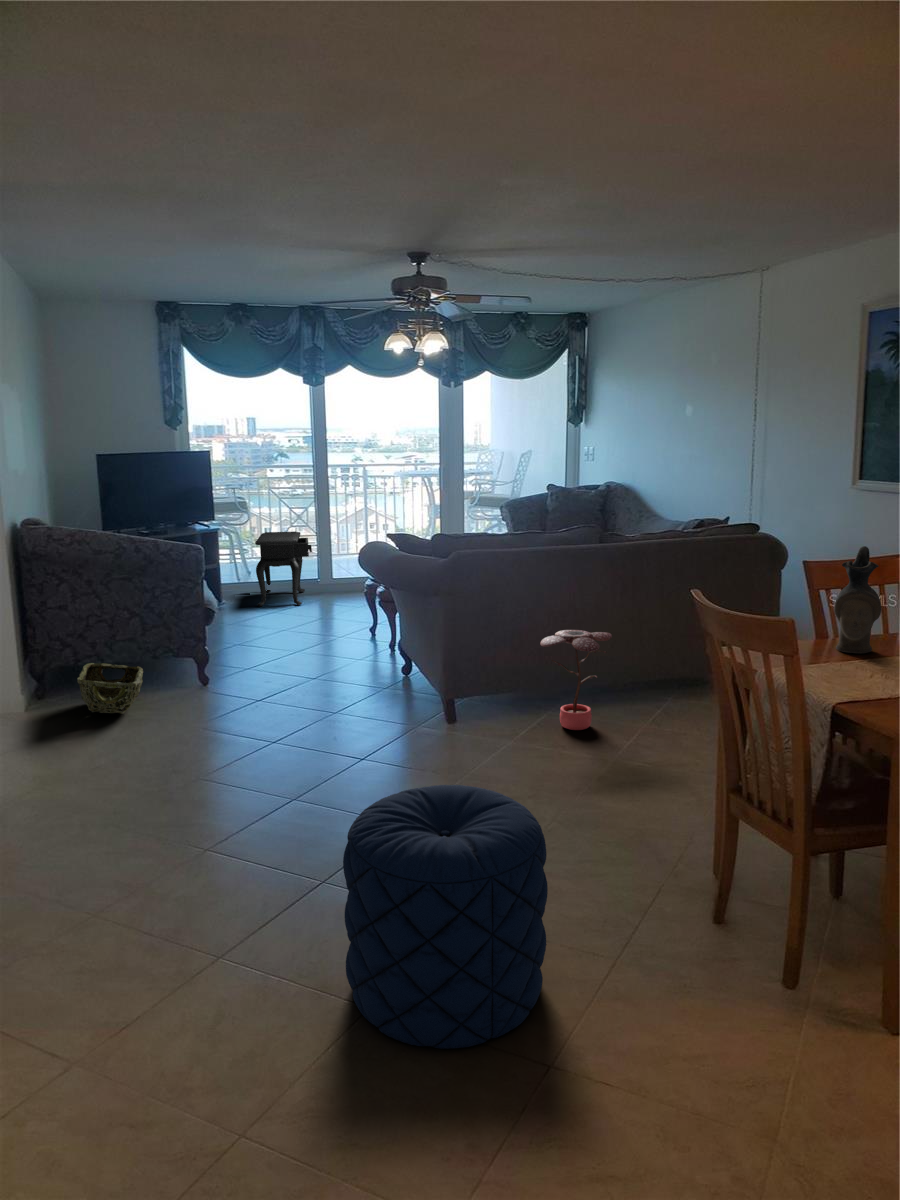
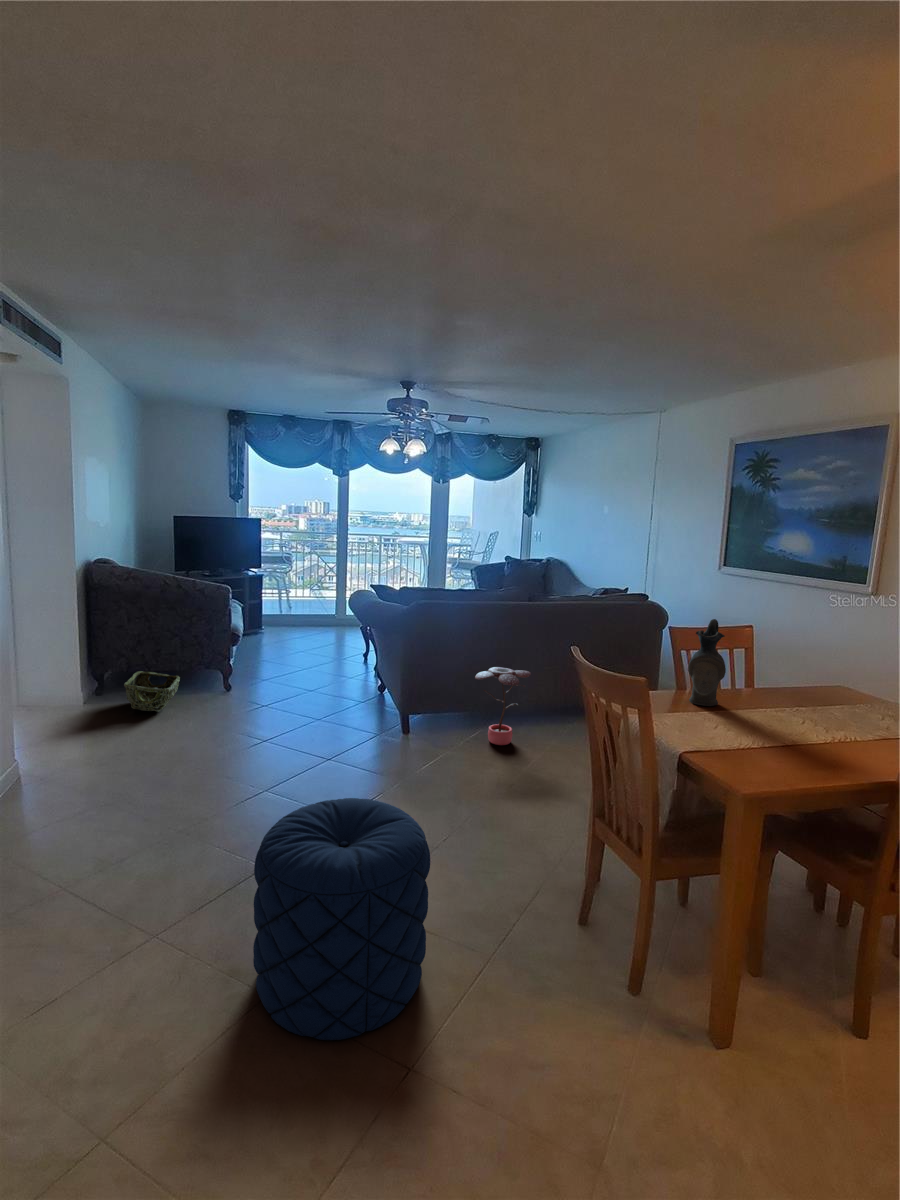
side table: present [255,531,312,607] -> none [287,580,331,634]

